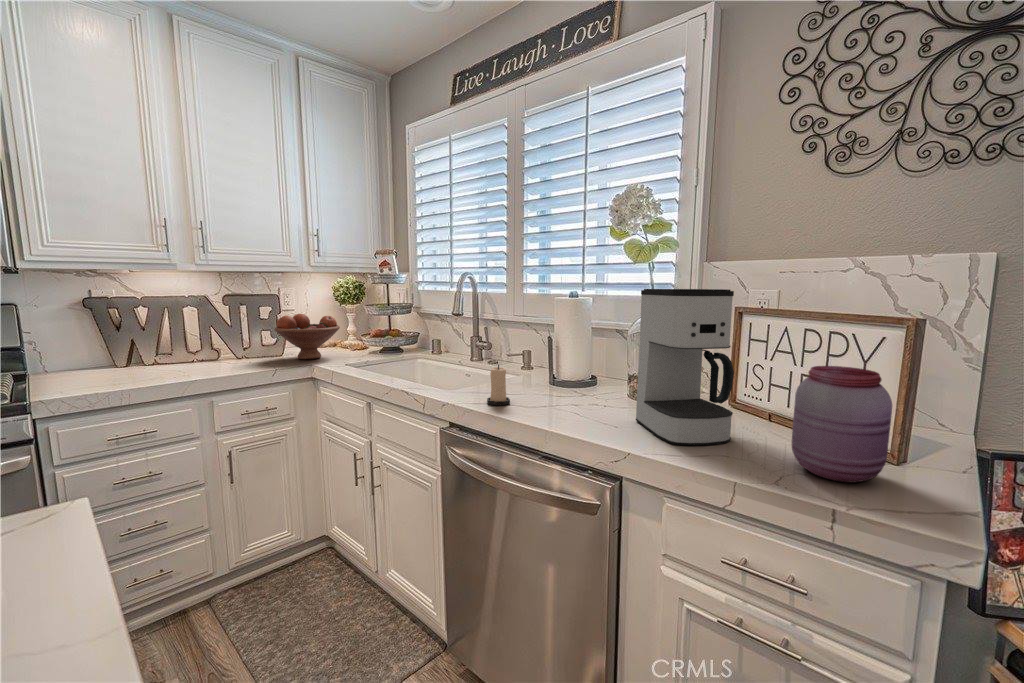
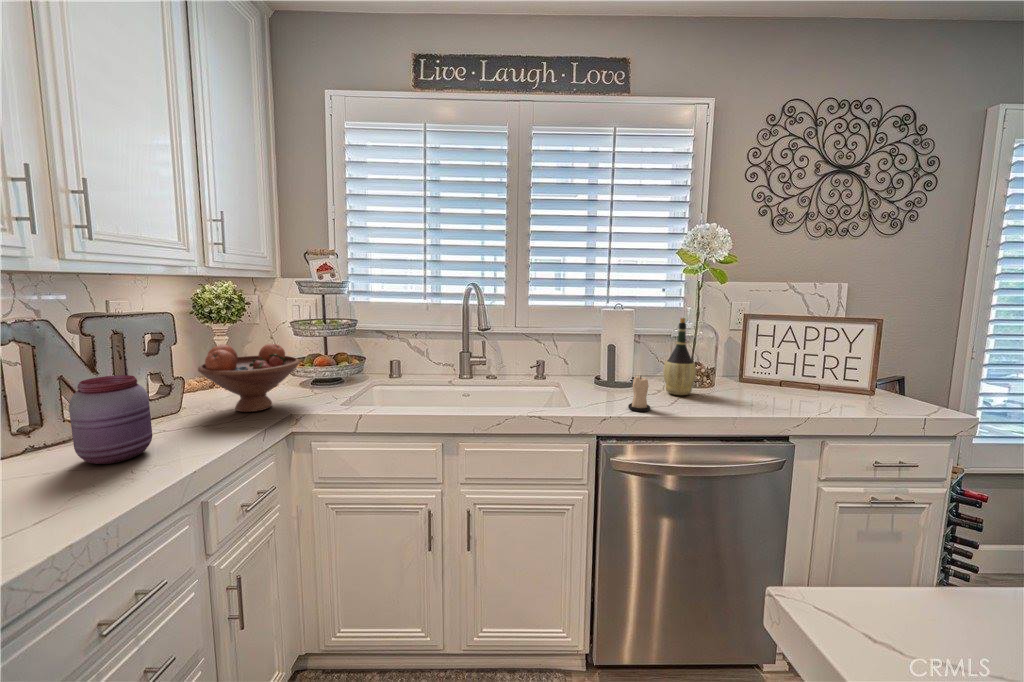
coffee maker: present [636,289,734,445] -> none [740,305,811,409]
wine bottle: none [573,305,613,403] -> present [663,318,696,395]
jar: present [792,366,892,483] -> present [69,375,152,464]

